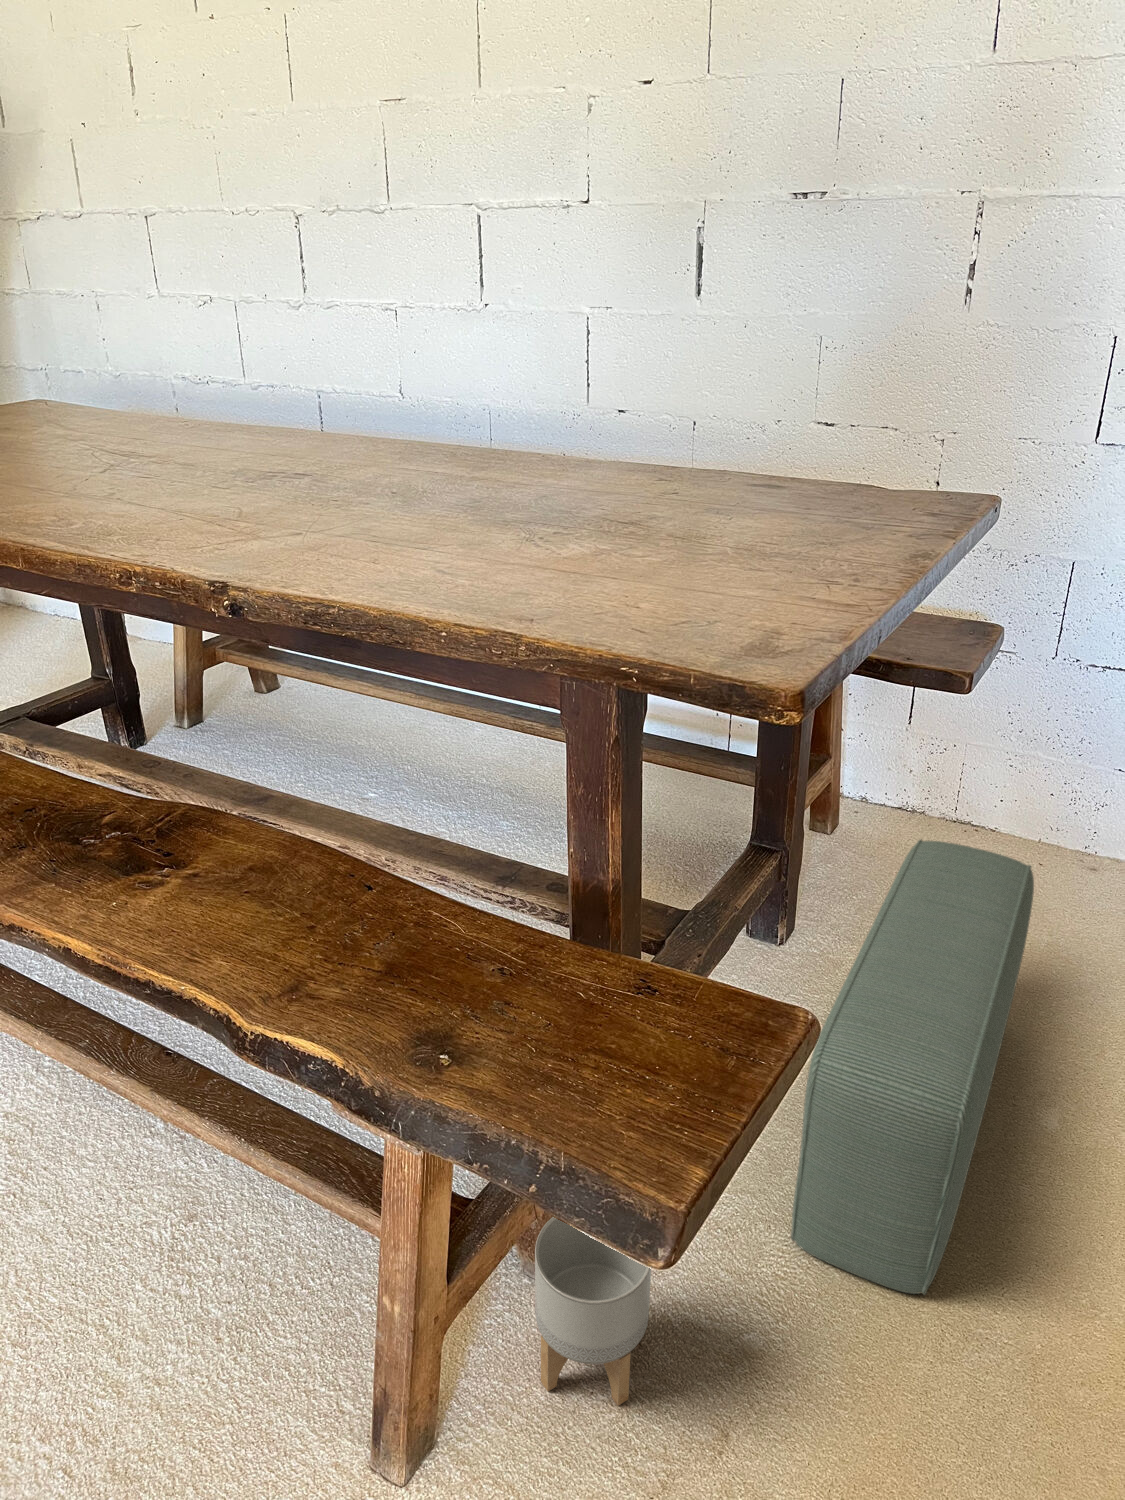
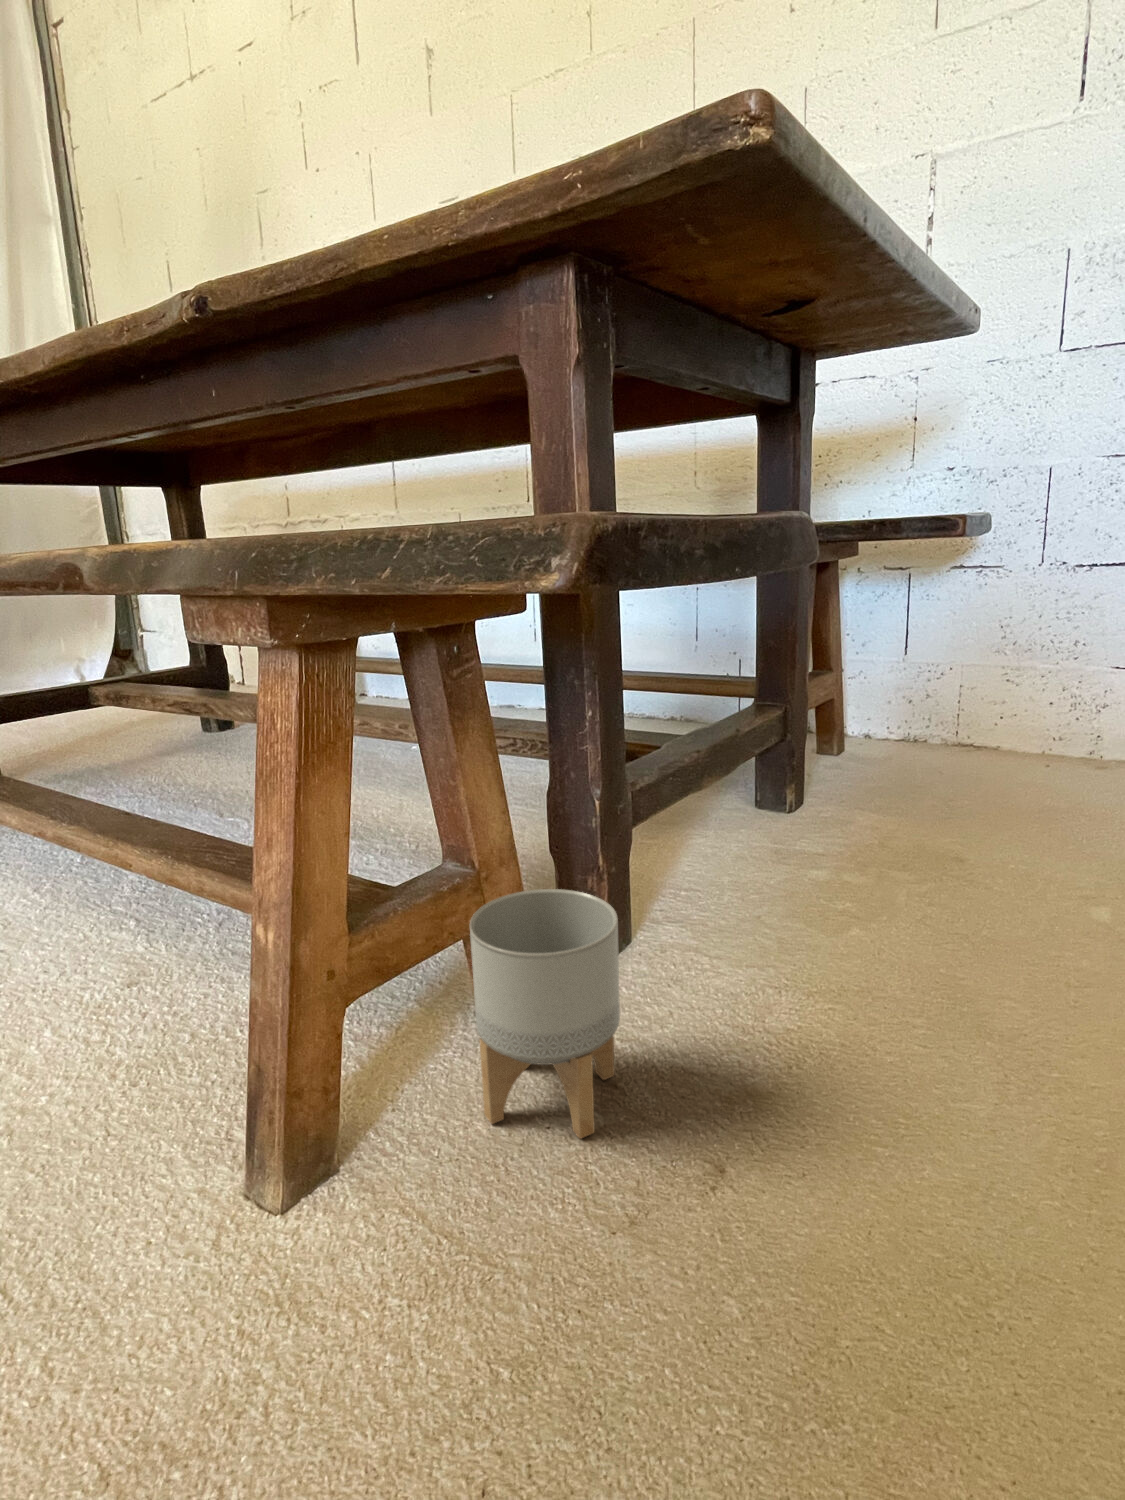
pouf: present [791,840,1034,1295] -> none [807,644,1056,1042]

